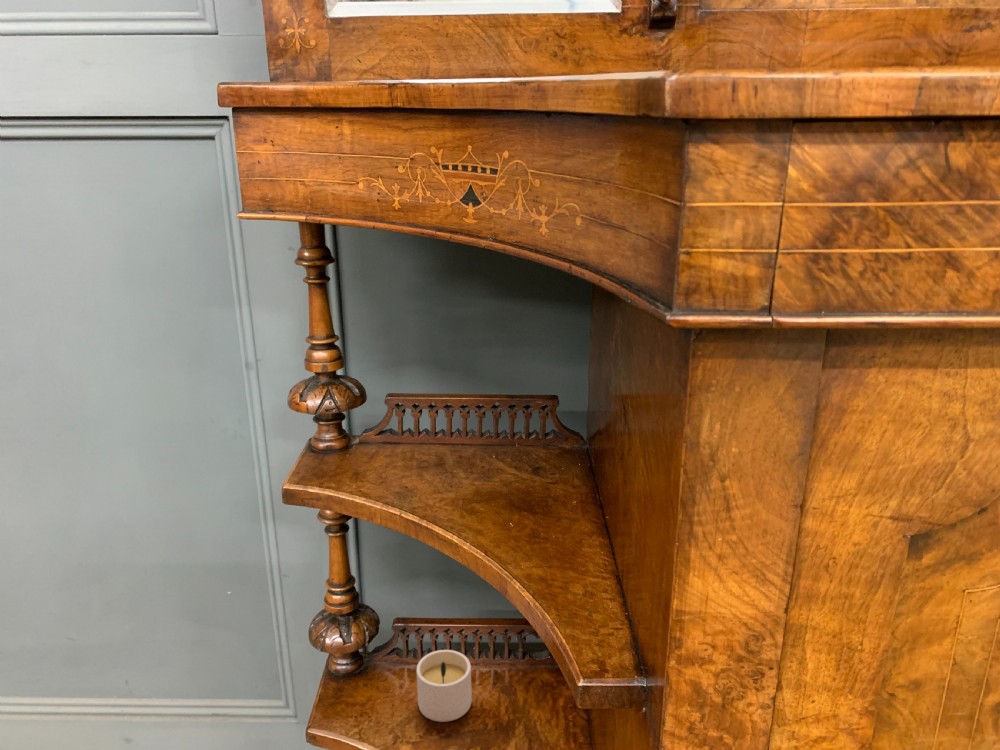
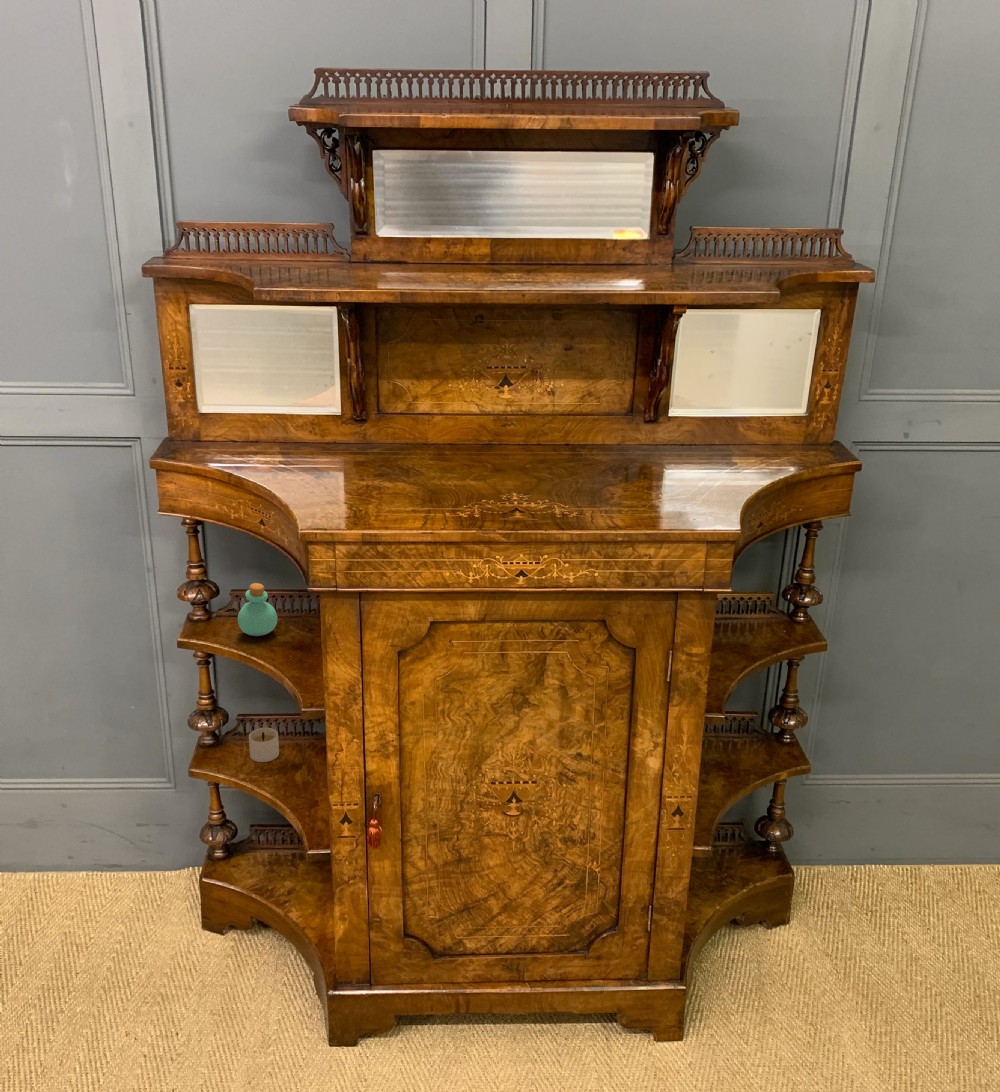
perfume bottle: none [399,375,474,479] -> present [238,583,278,636]

